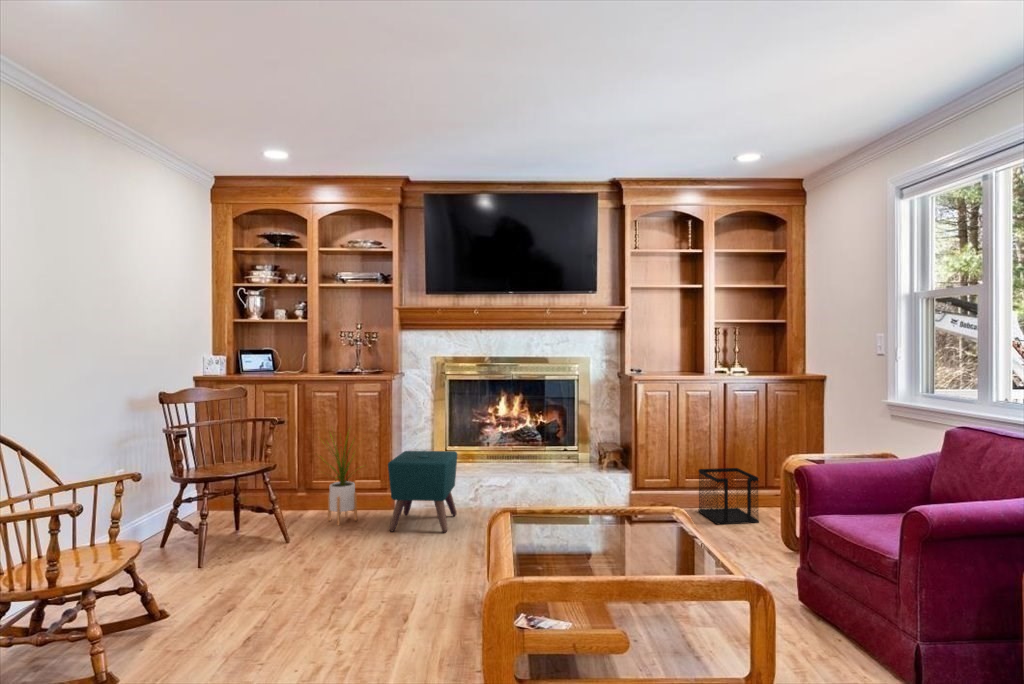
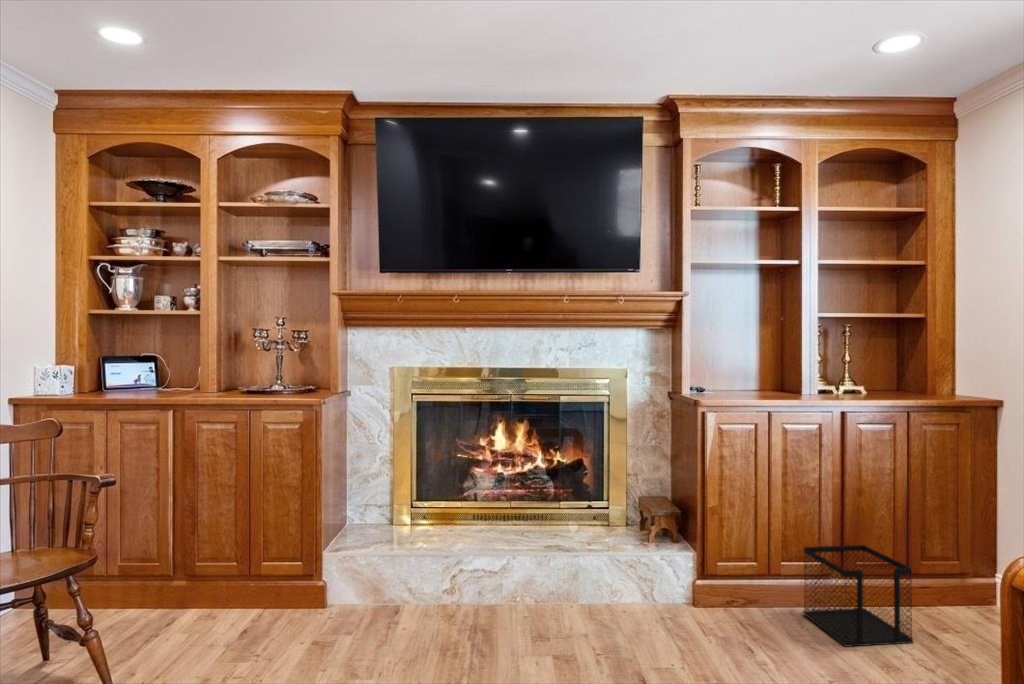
house plant: present [322,432,357,525] -> none [184,474,279,643]
ottoman: present [388,451,457,533] -> none [301,517,422,664]

